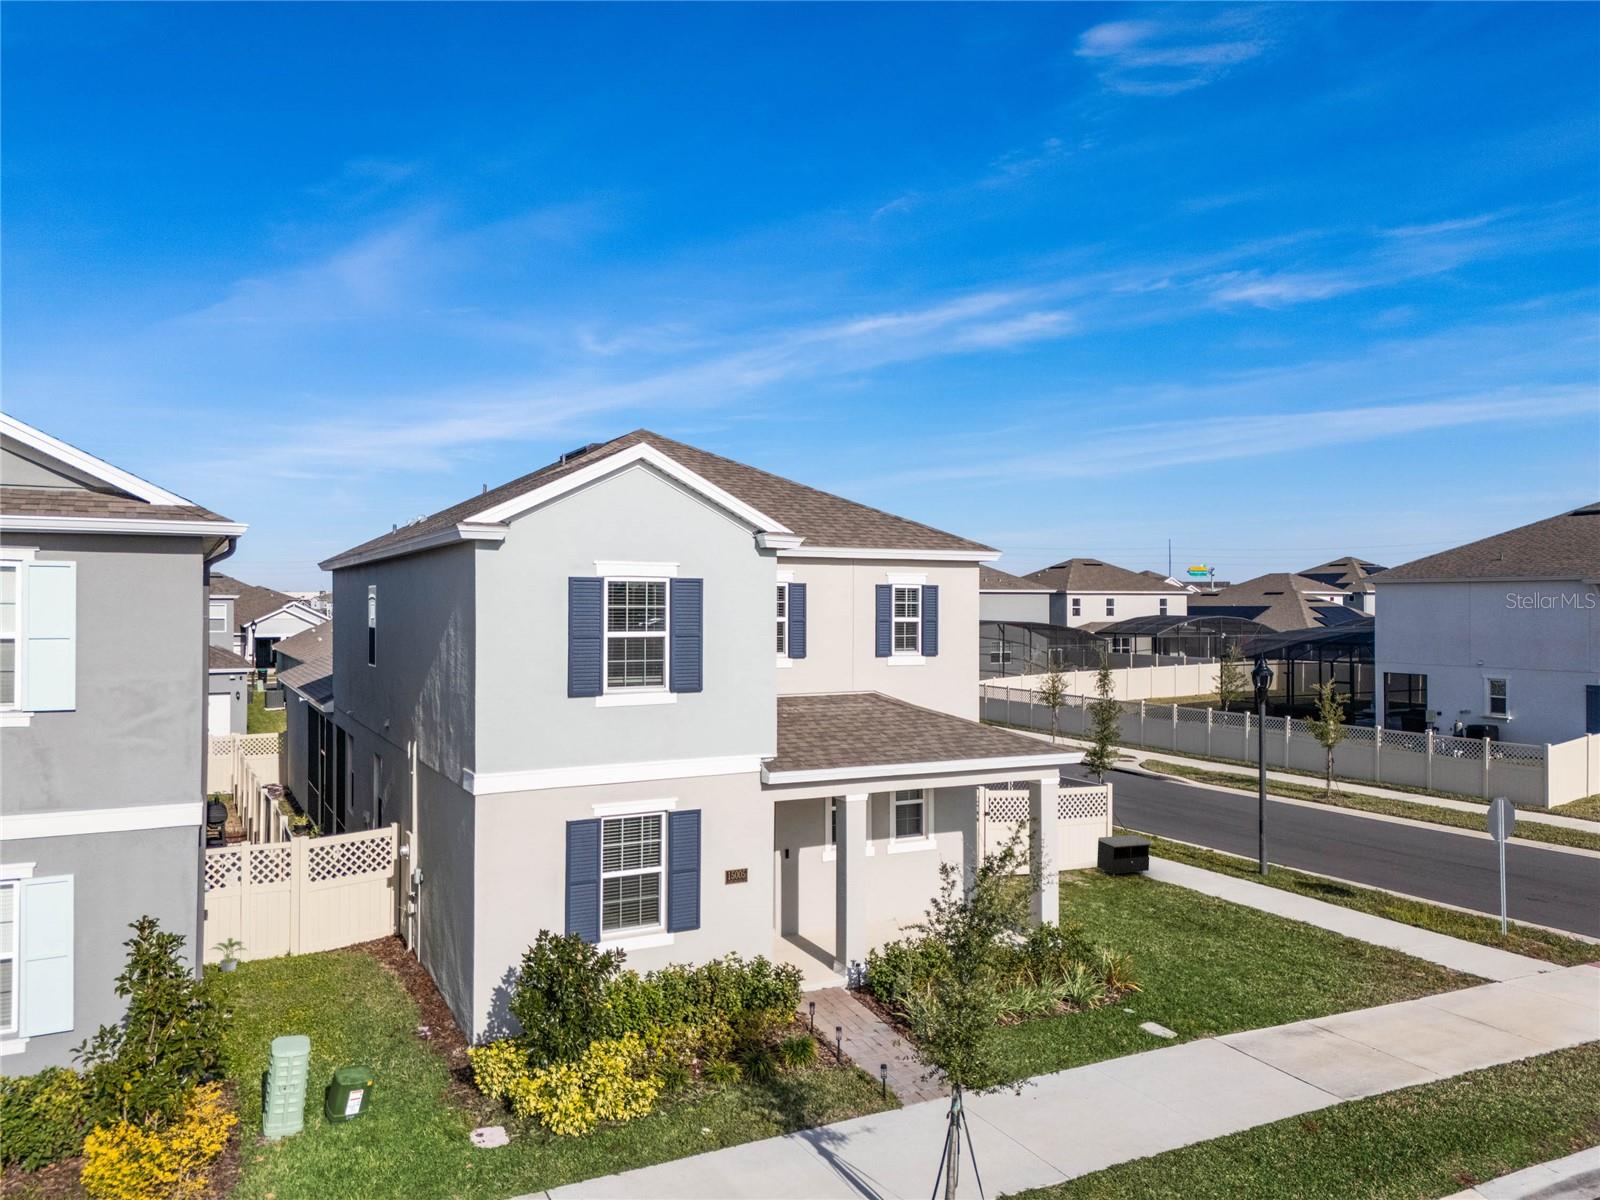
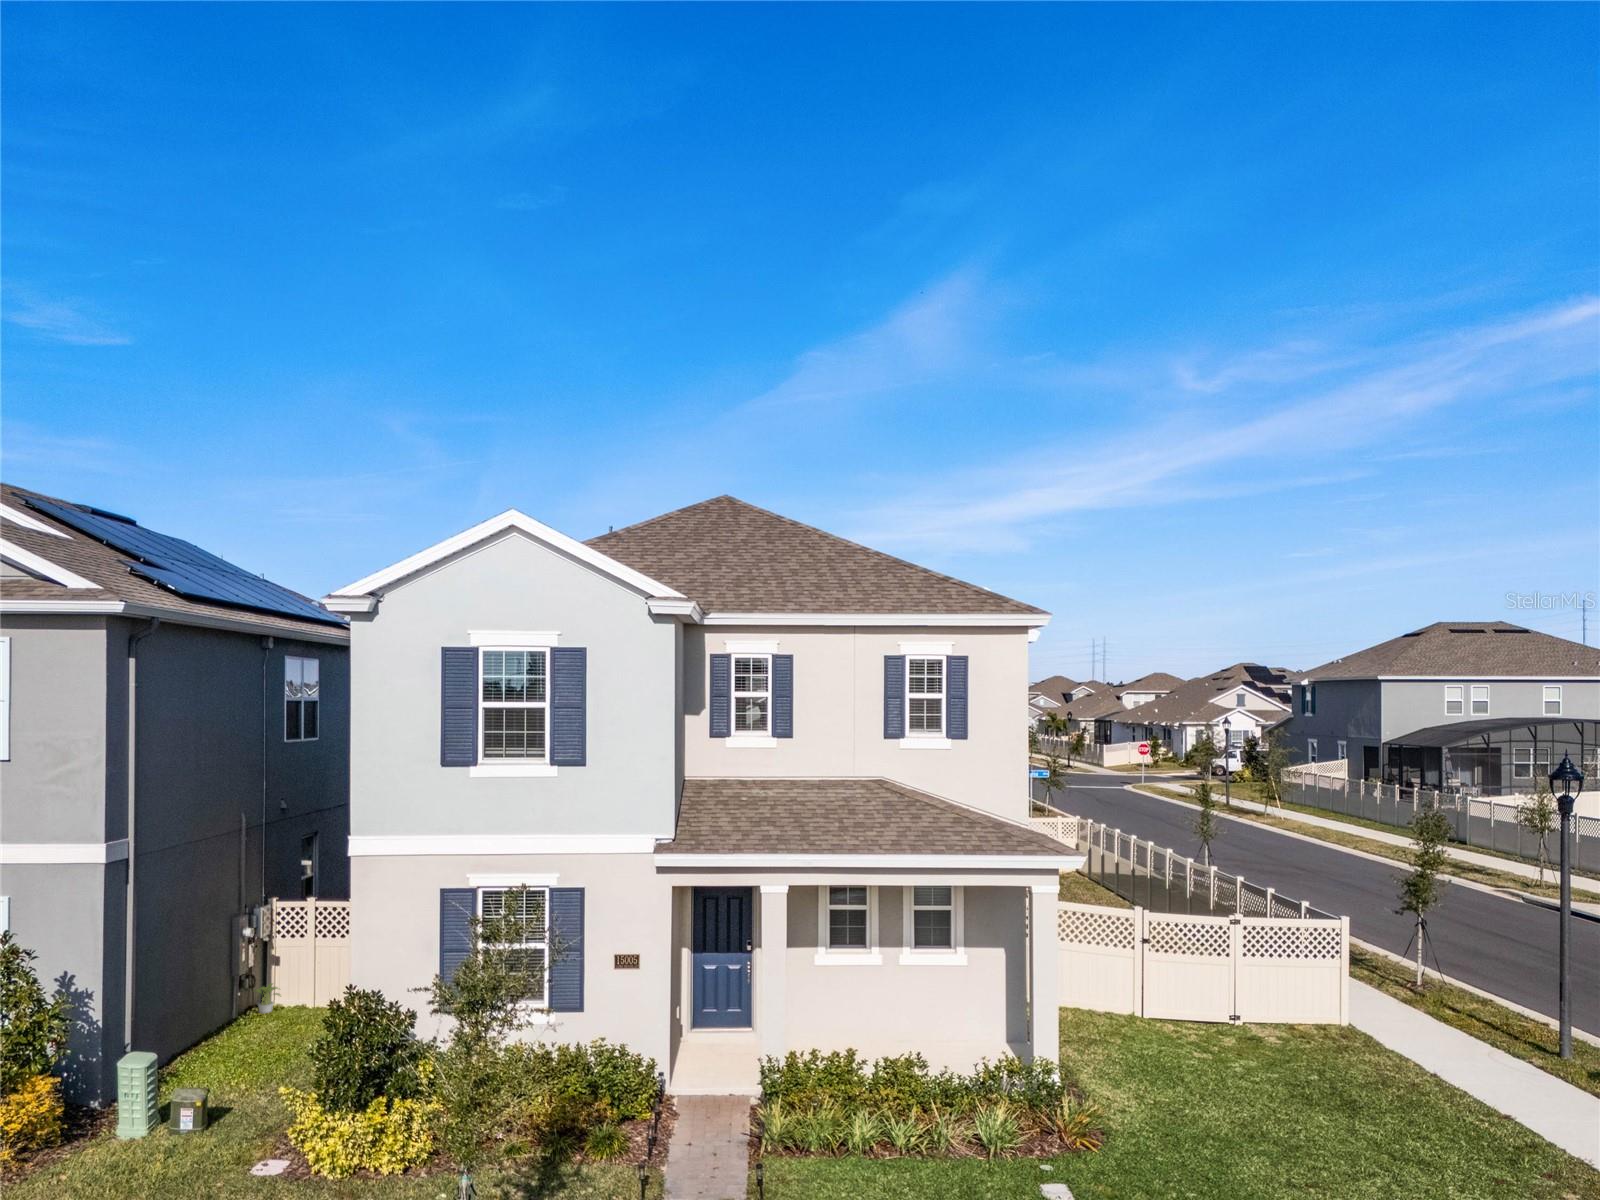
storage bench: present [1097,835,1151,876] -> none [1252,976,1326,1032]

